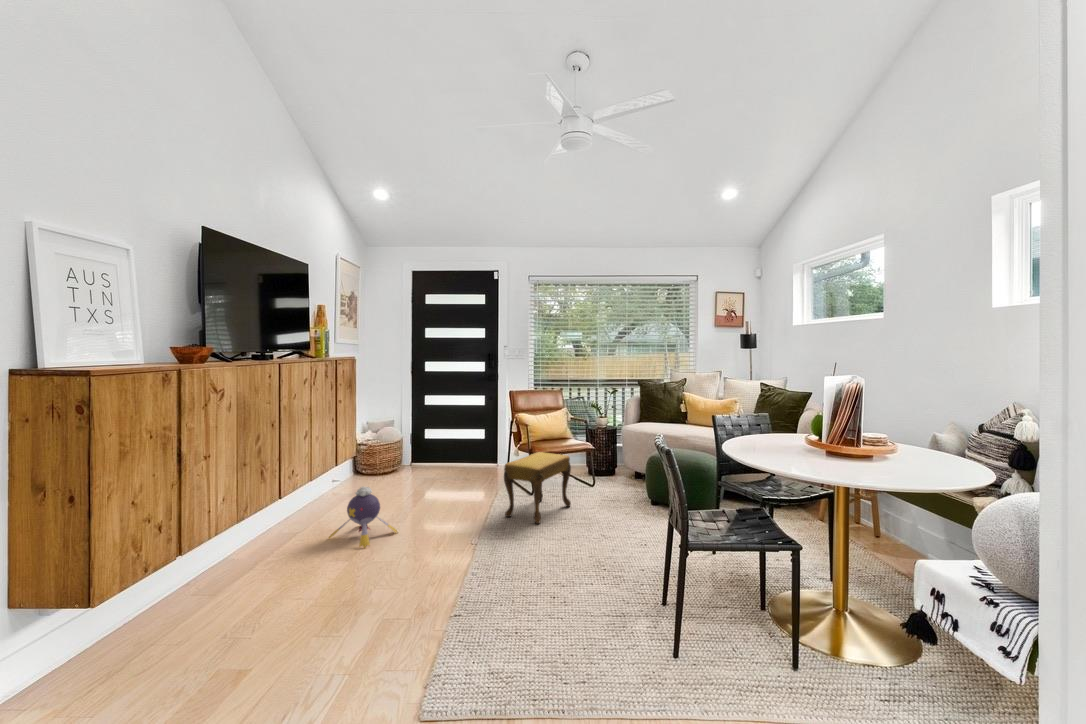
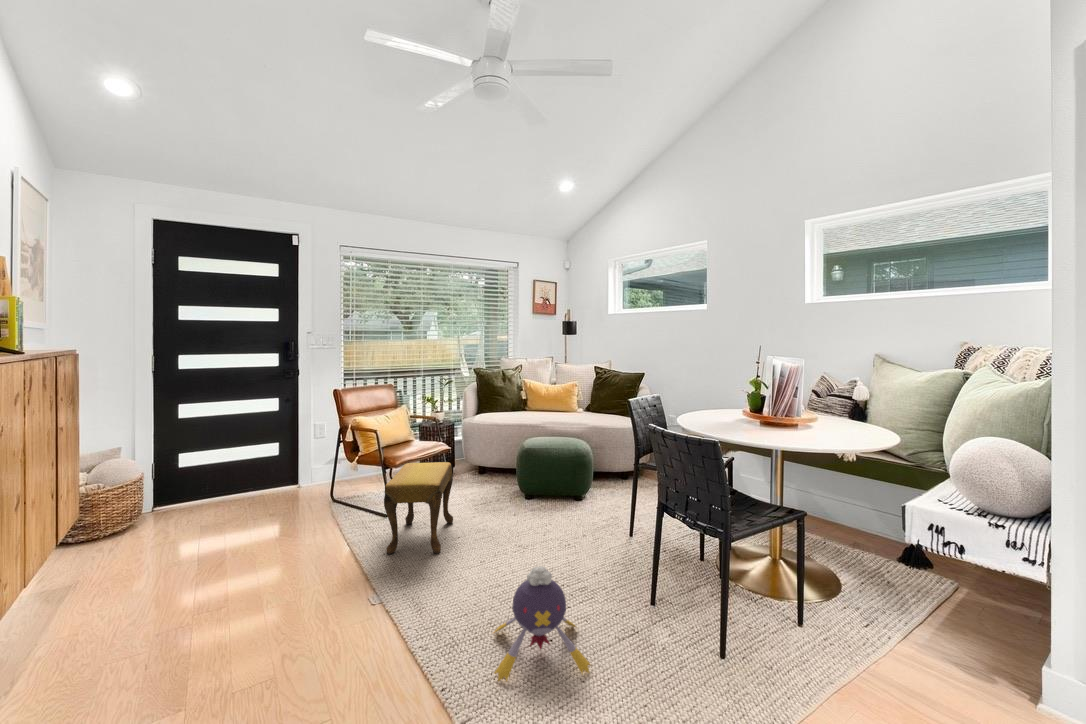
plush toy: present [329,487,397,548] -> present [494,566,591,681]

